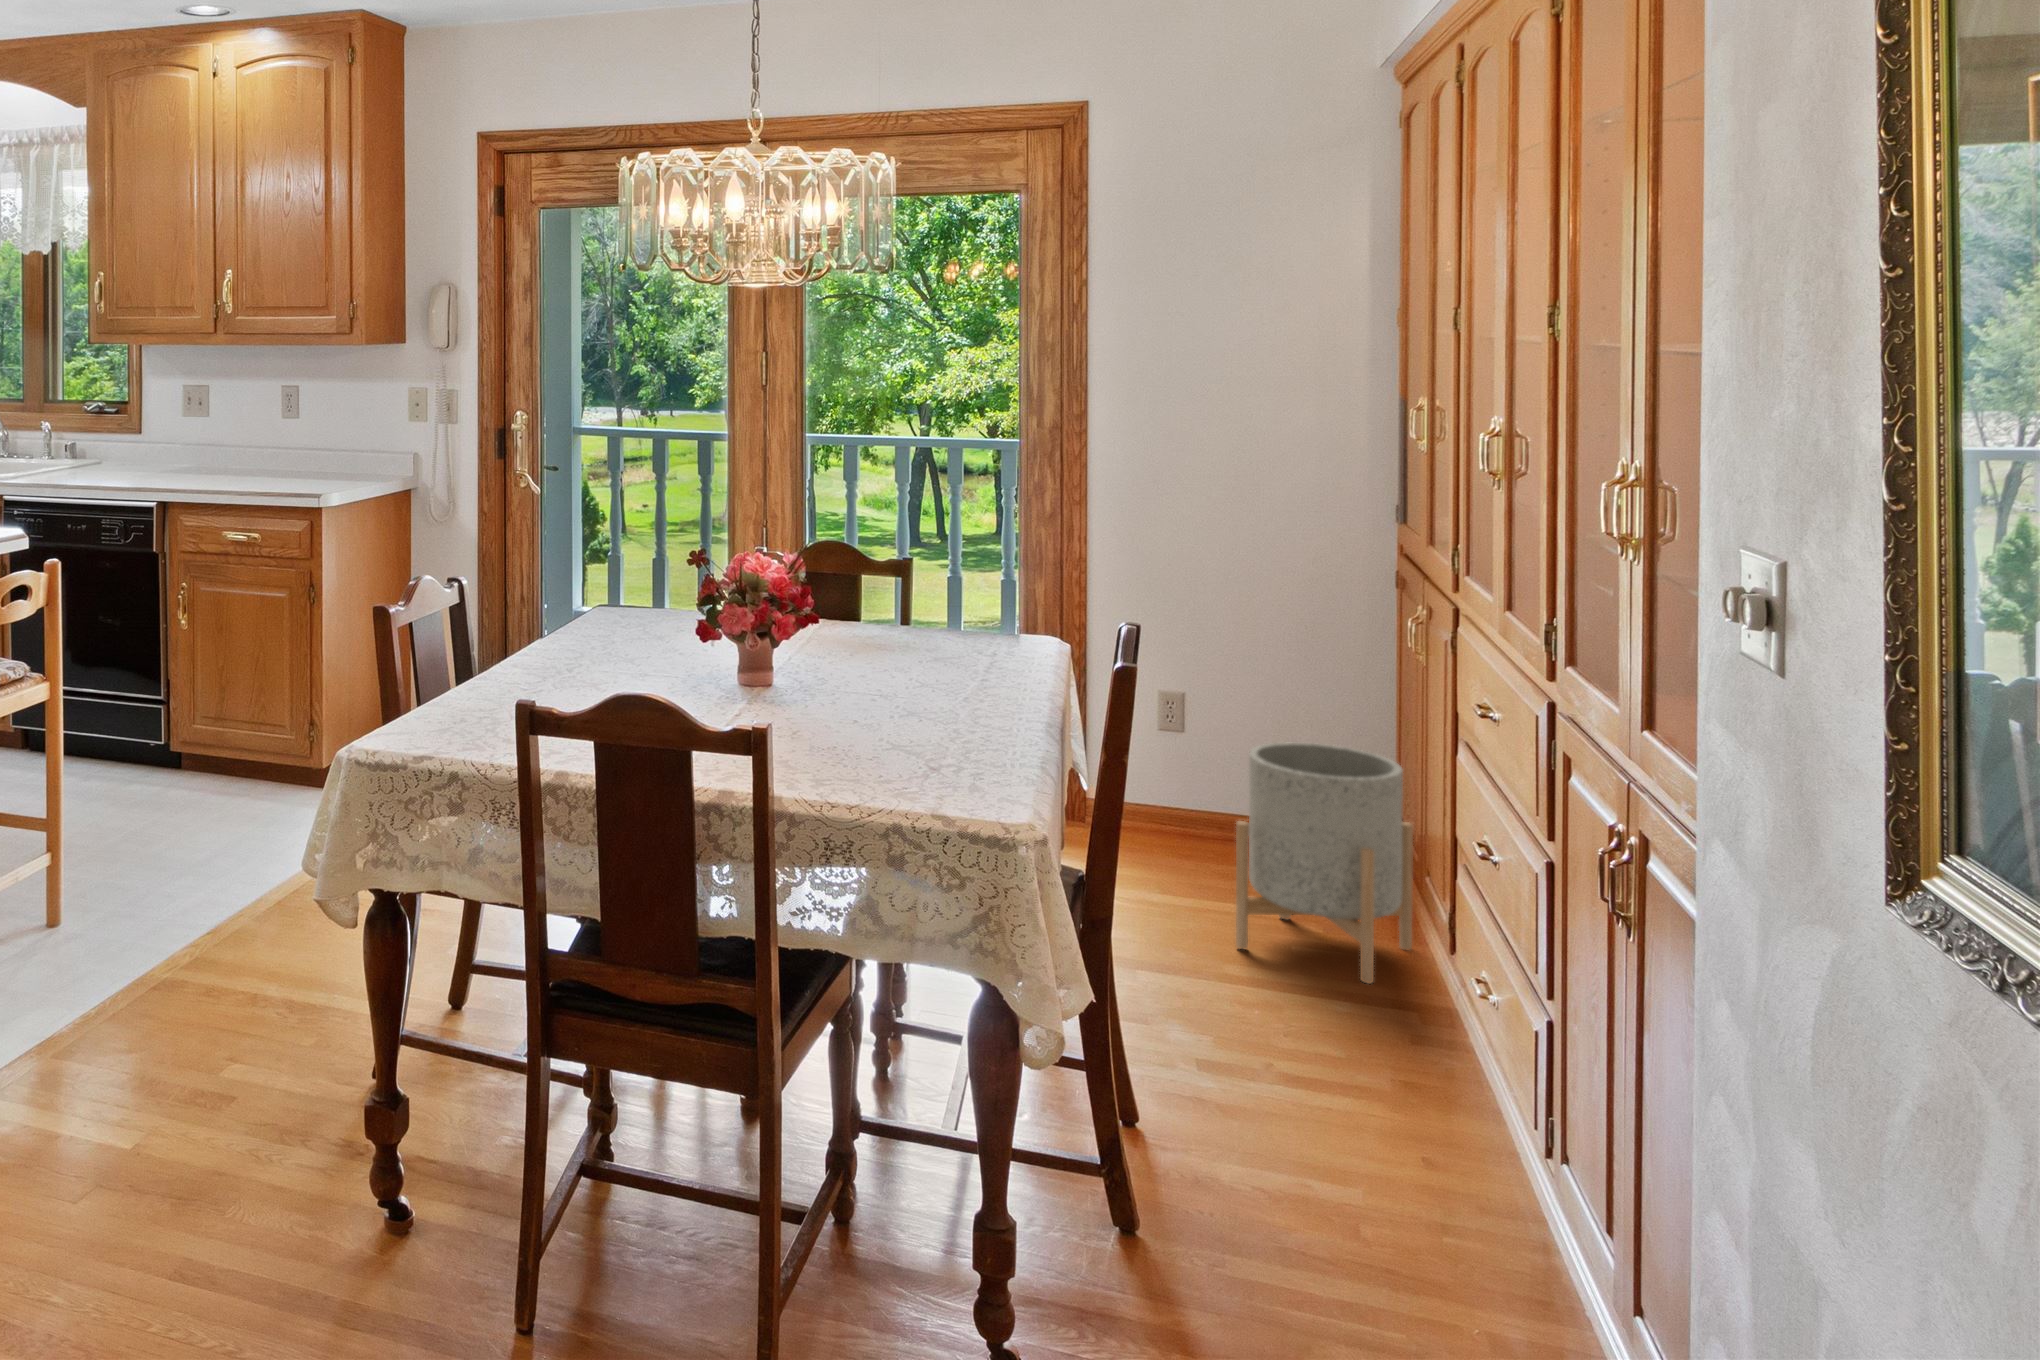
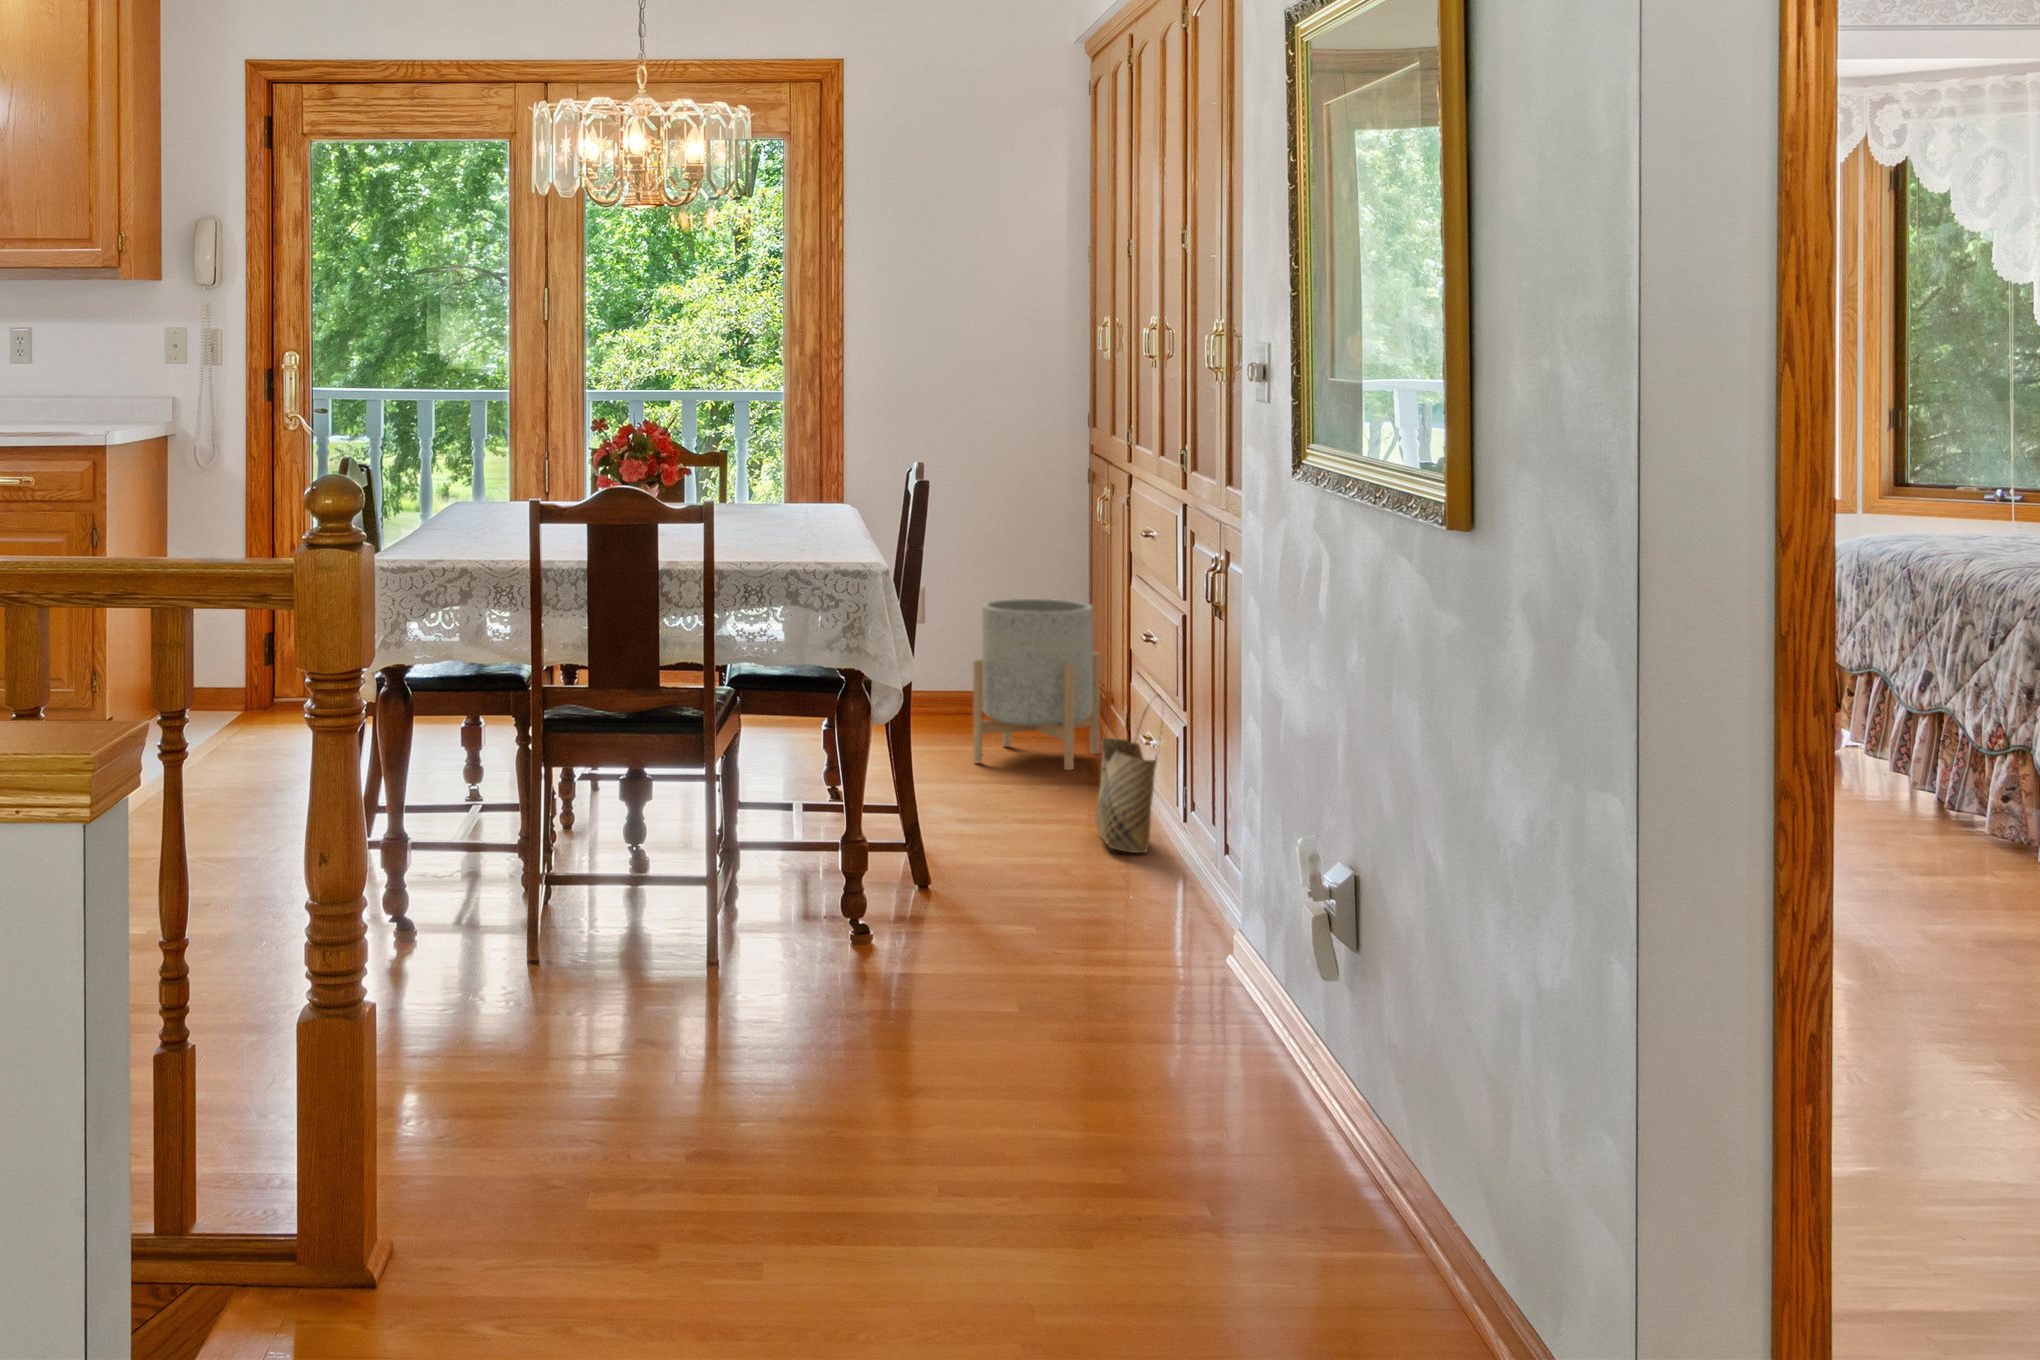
woven basket: none [1398,961,1514,1227] -> present [1094,691,1163,853]

